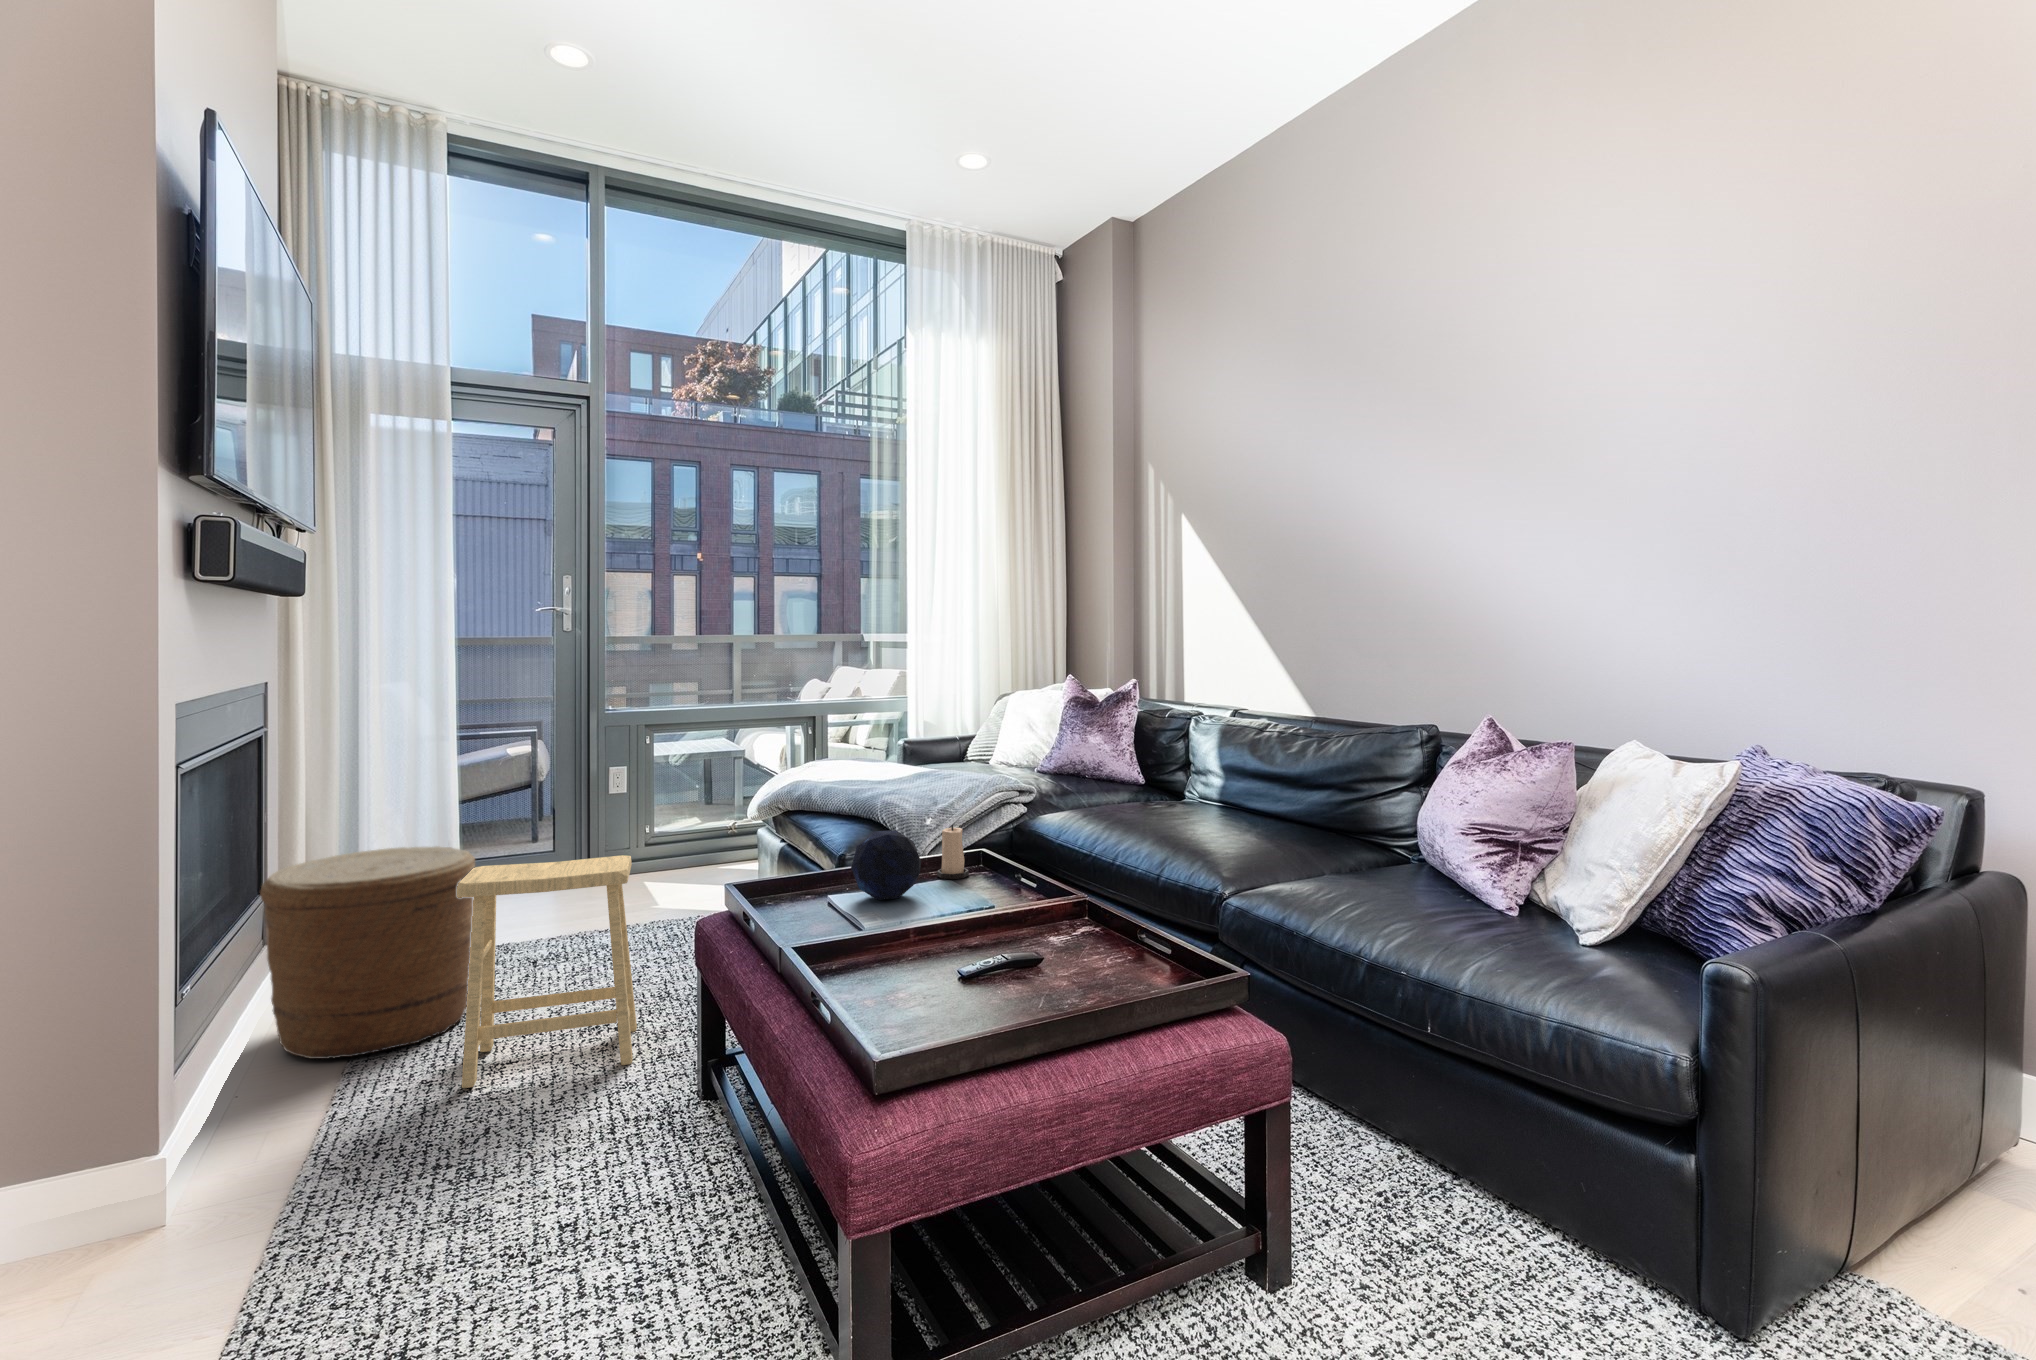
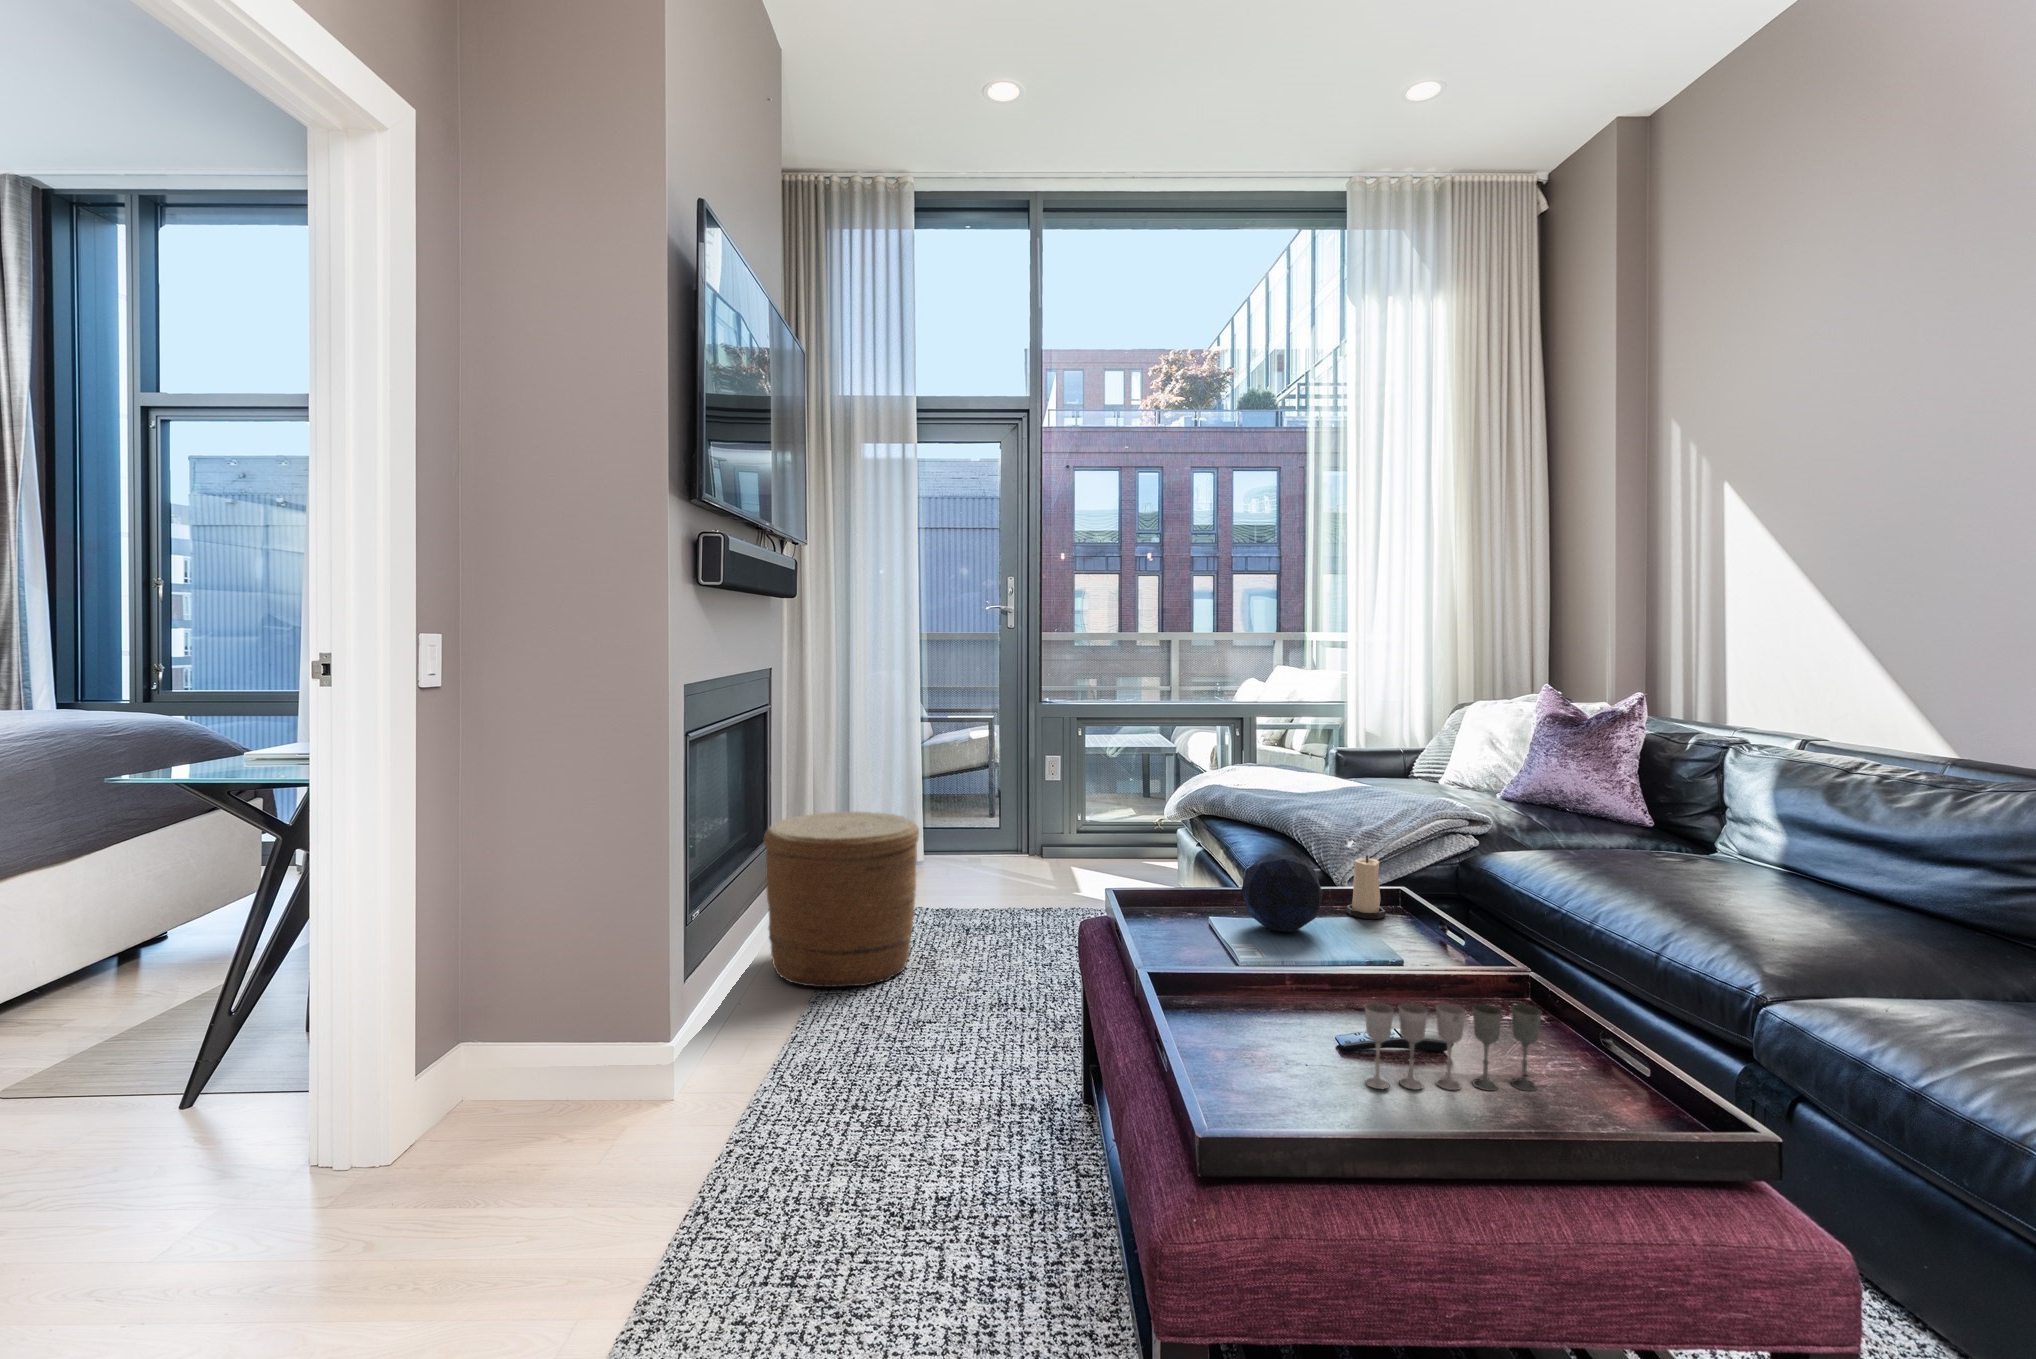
footstool: present [457,855,637,1088] -> none [889,838,1041,1047]
wine glass: none [979,916,1102,1002] -> present [1365,1003,1541,1091]

